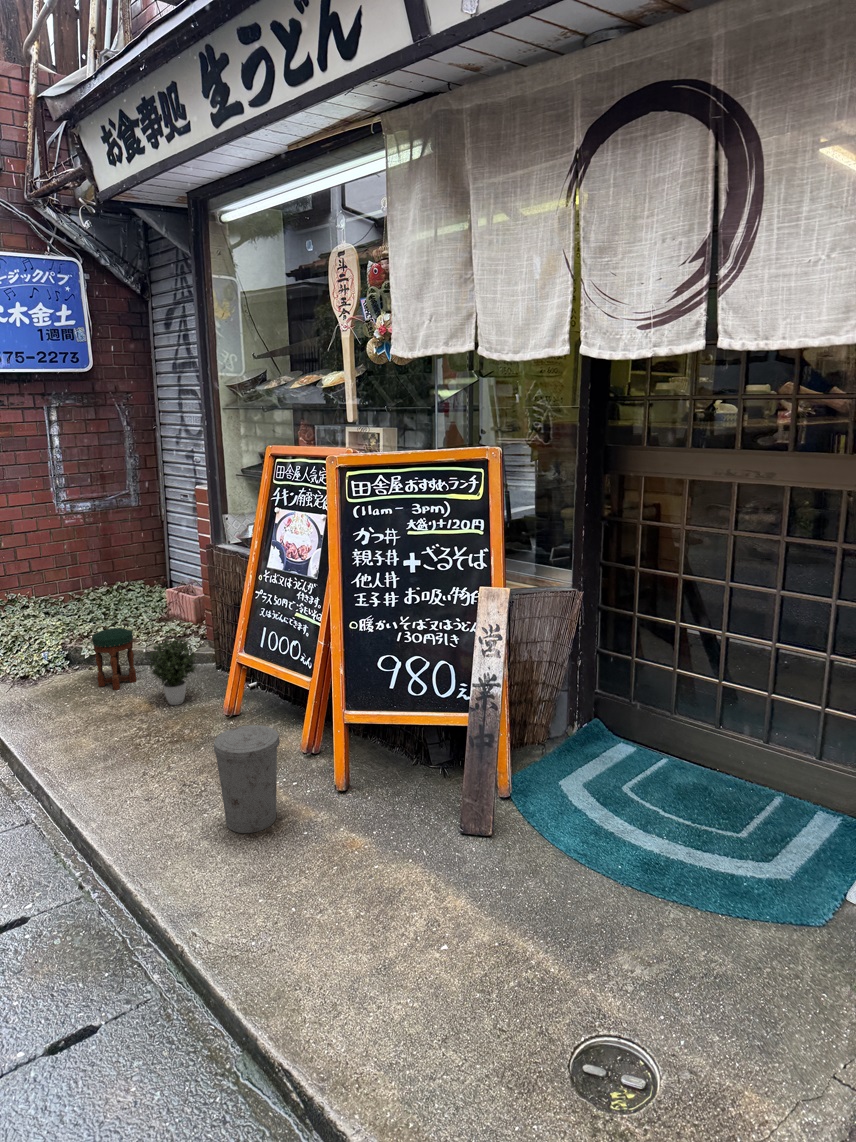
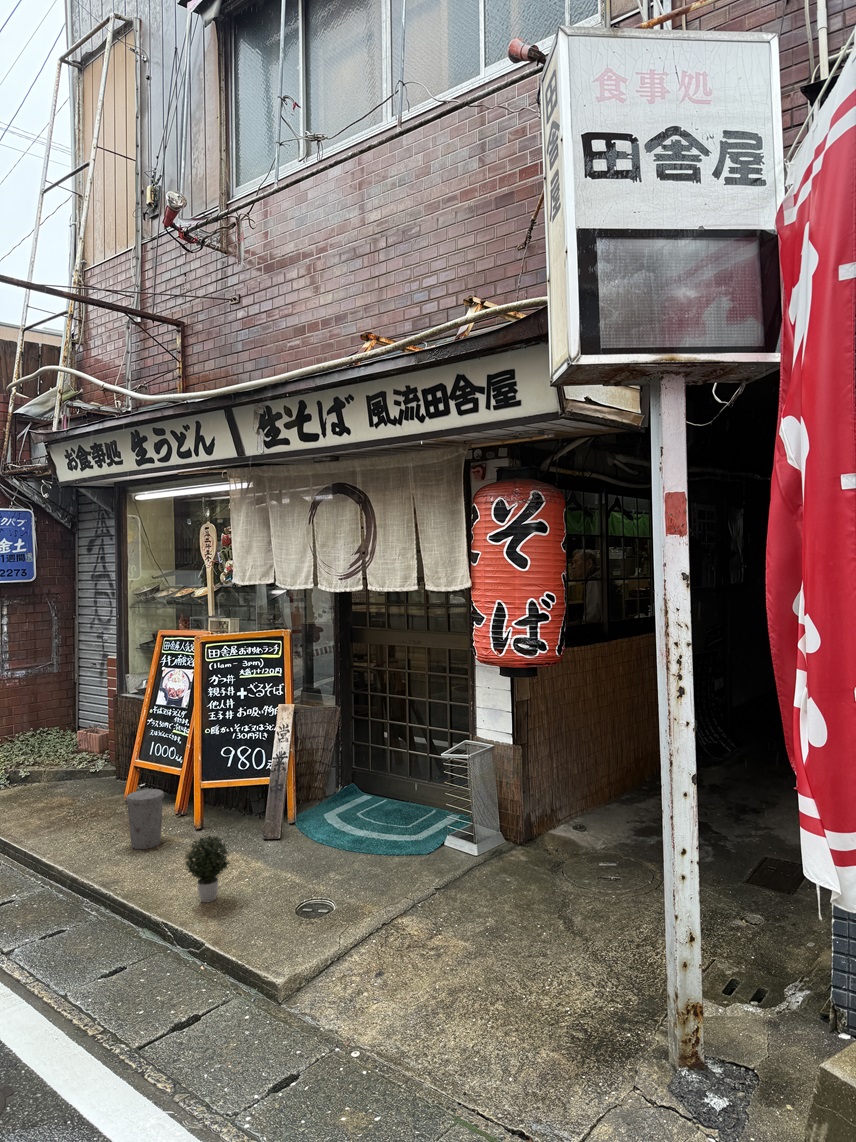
stool: present [92,628,136,690] -> none [32,754,61,796]
potted plant: present [149,639,196,705] -> present [185,836,229,903]

